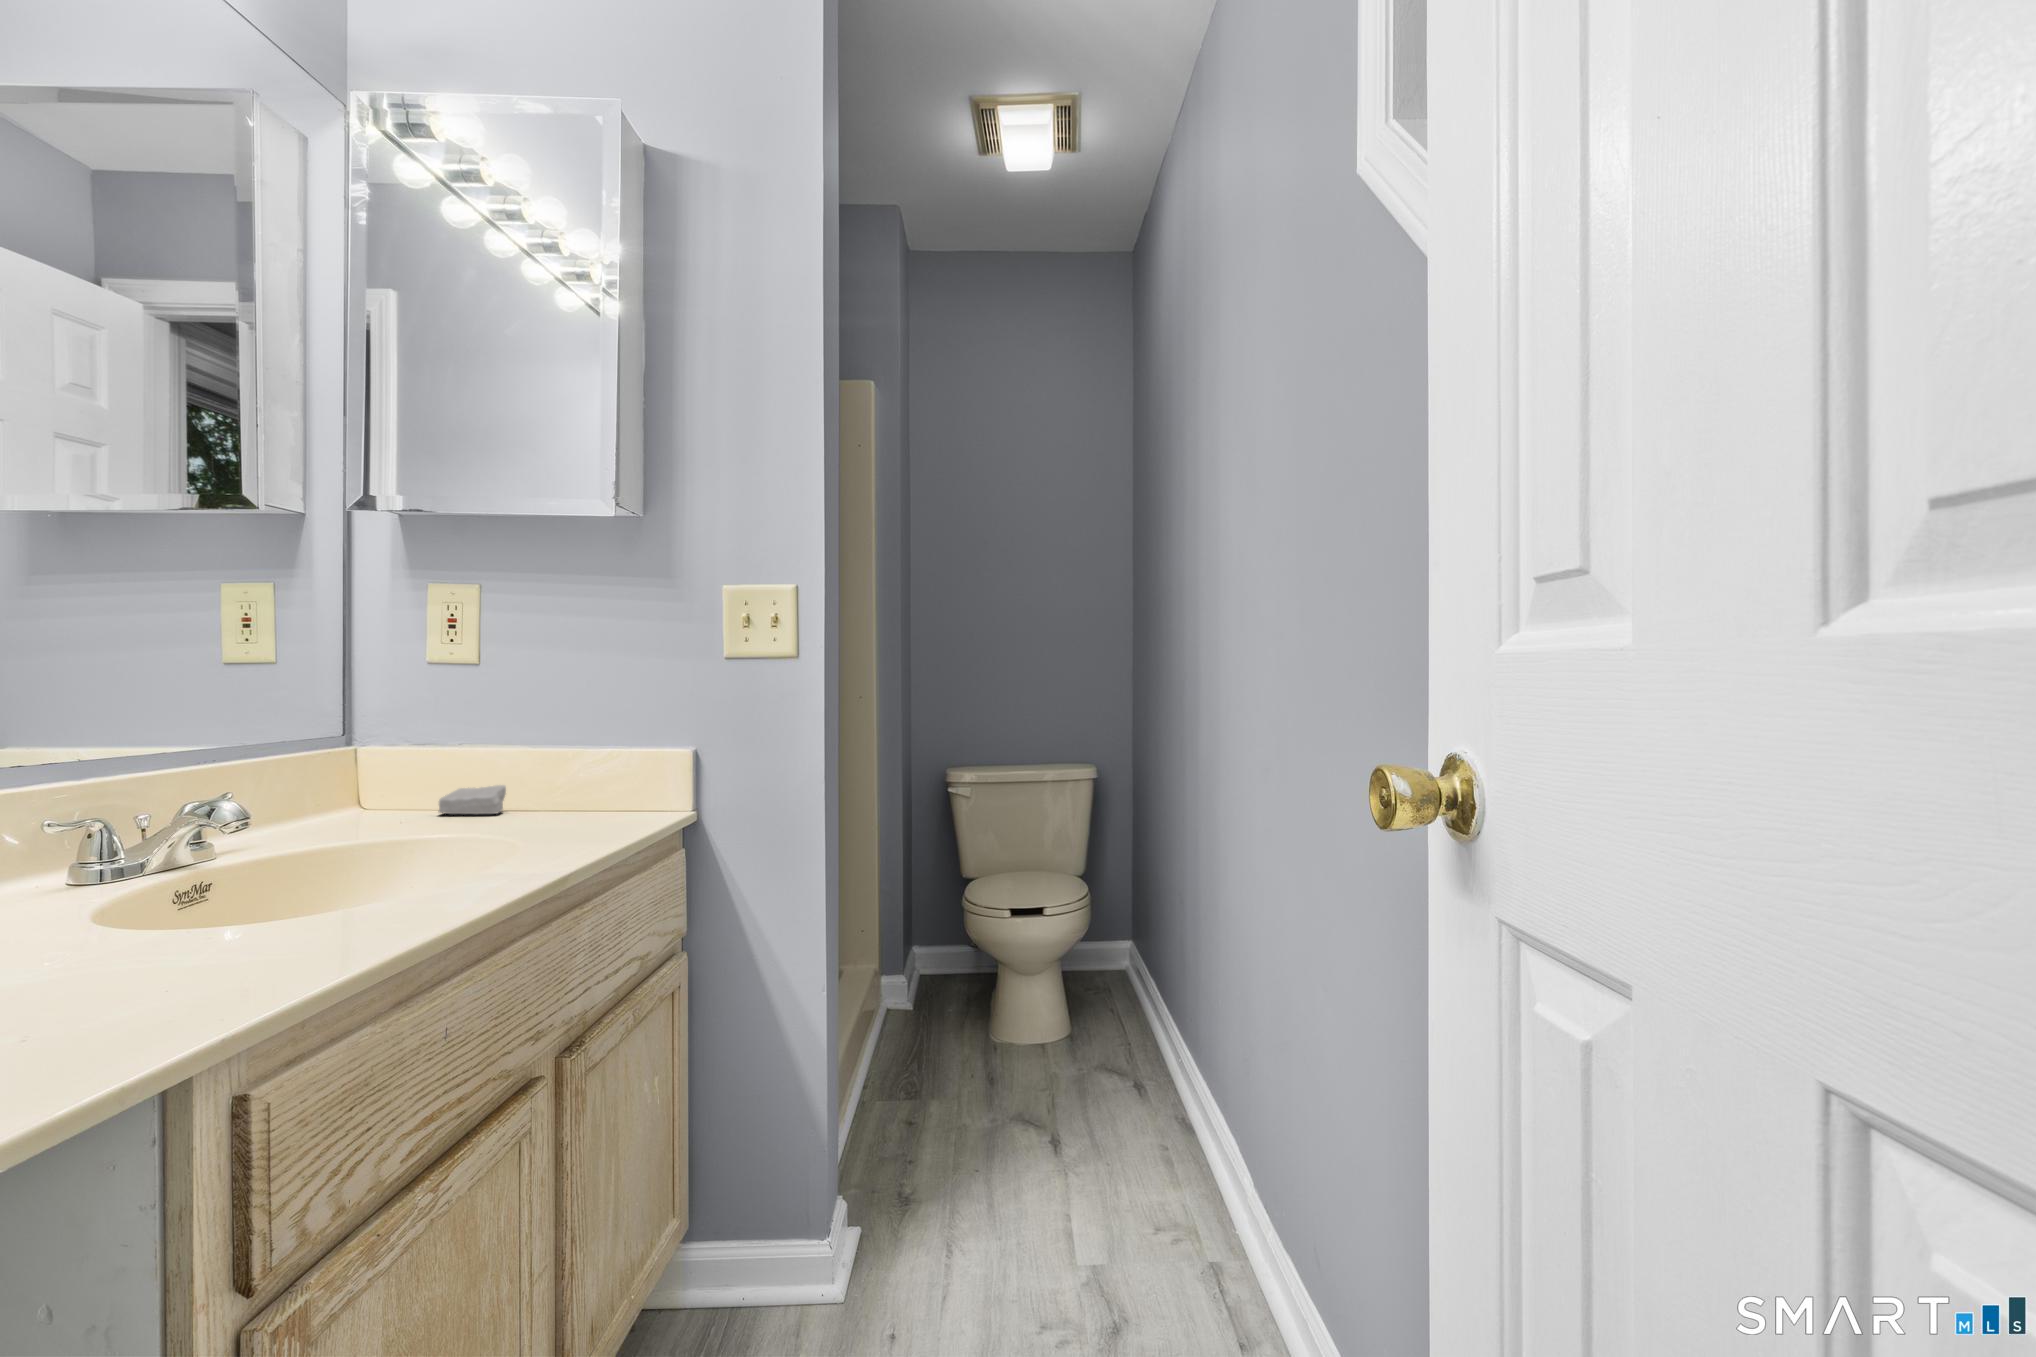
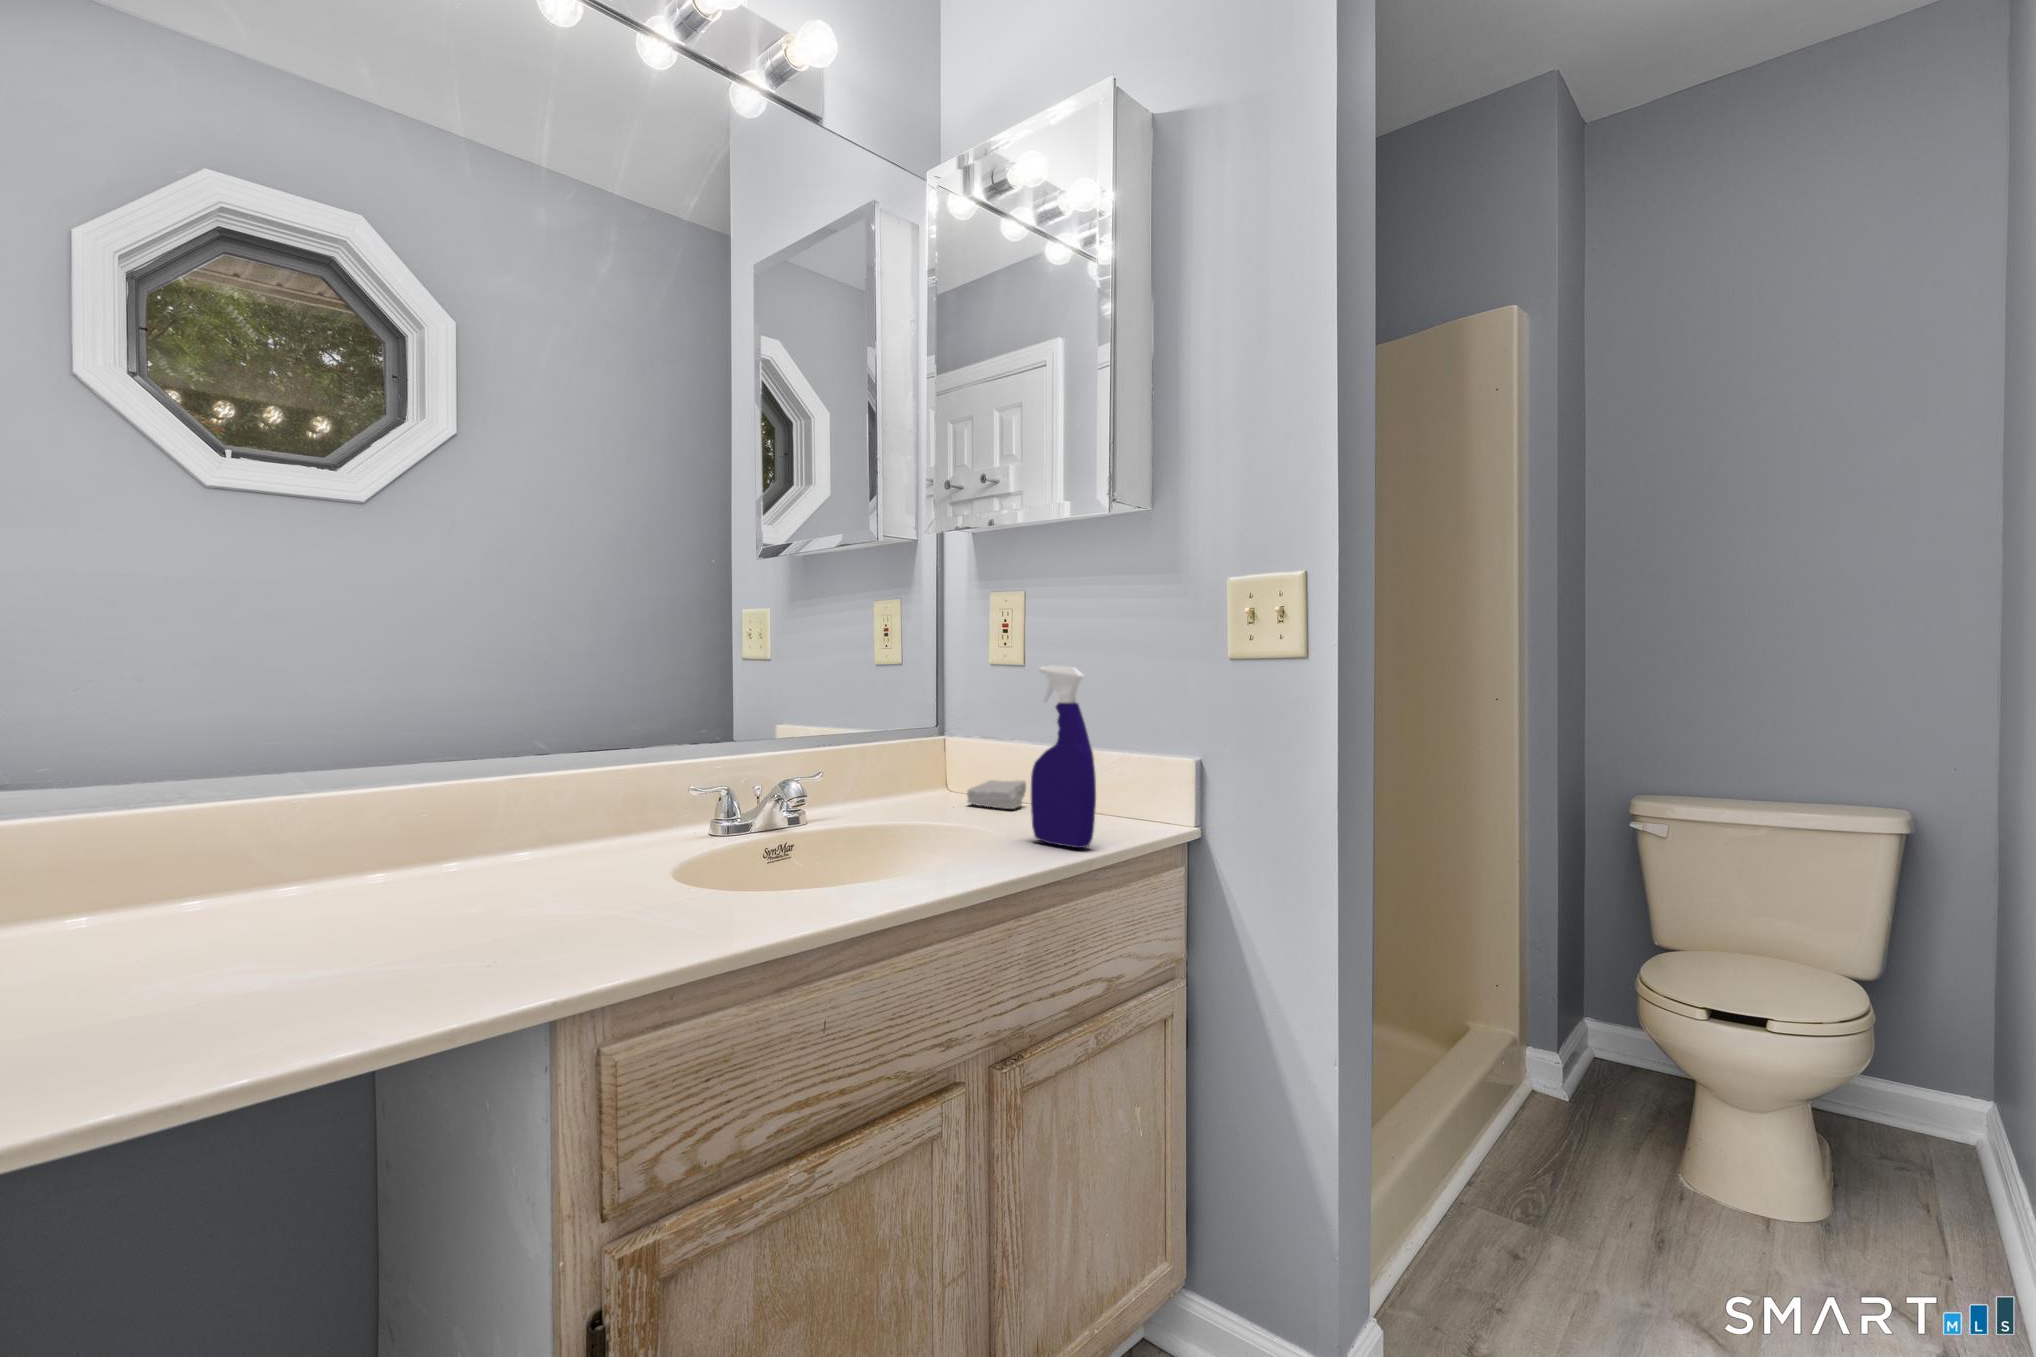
spray bottle: none [557,665,632,836] -> present [1031,666,1096,848]

